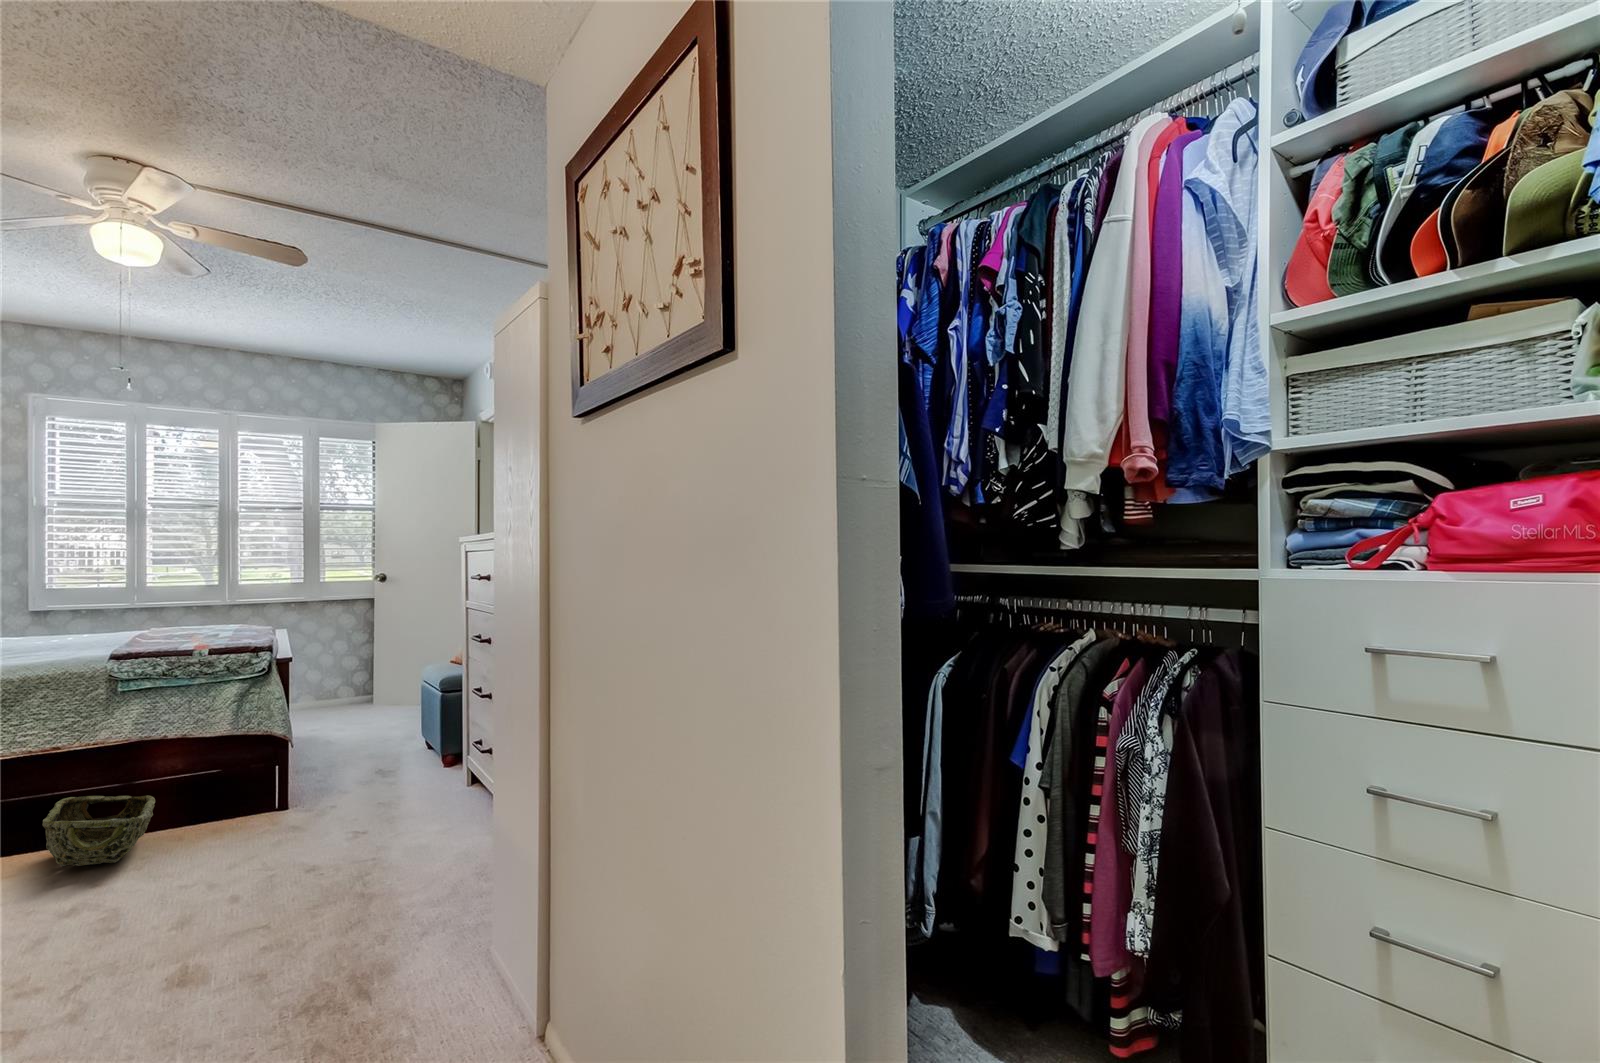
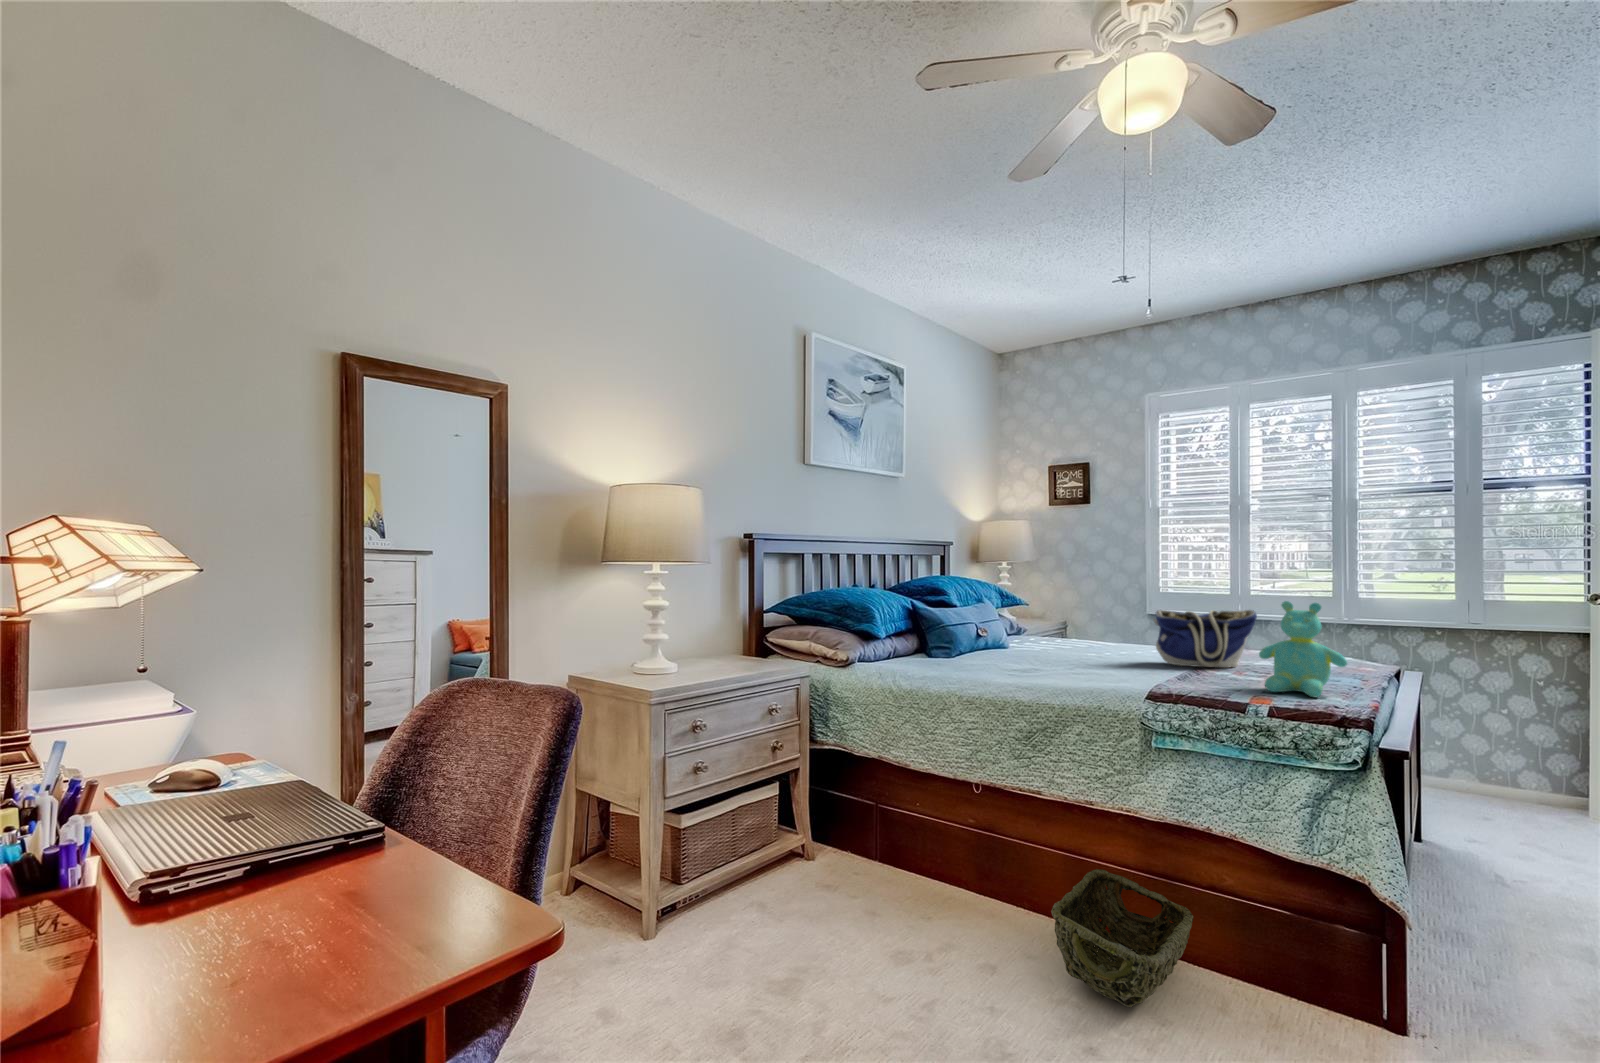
teddy bear: none [193,582,254,642] -> present [1259,601,1347,697]
tote bag: none [86,593,181,642] -> present [1153,610,1257,668]

